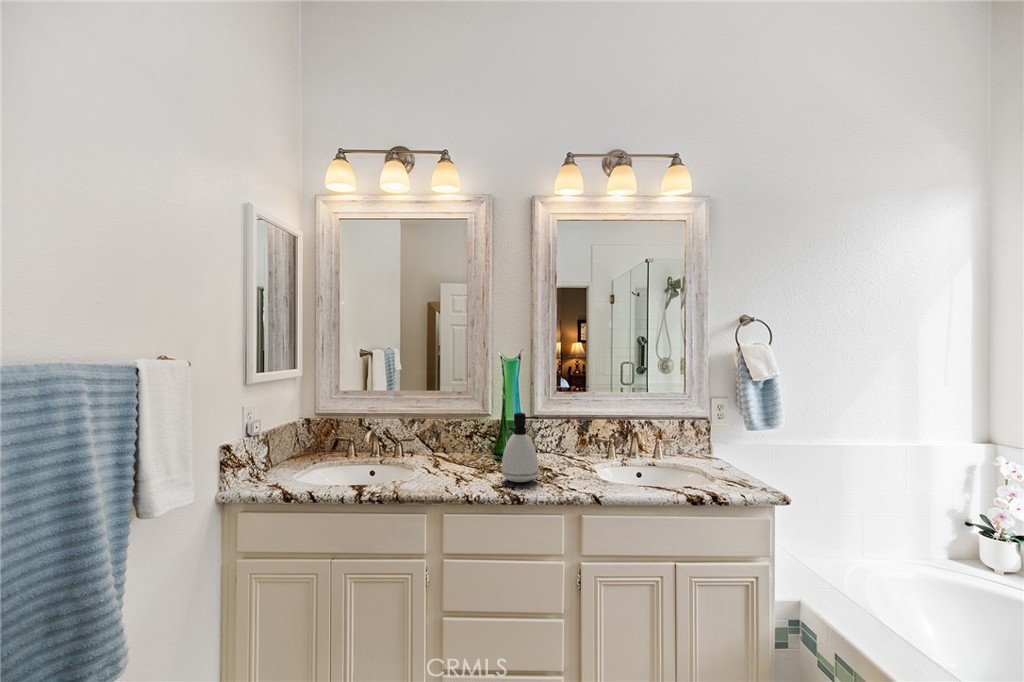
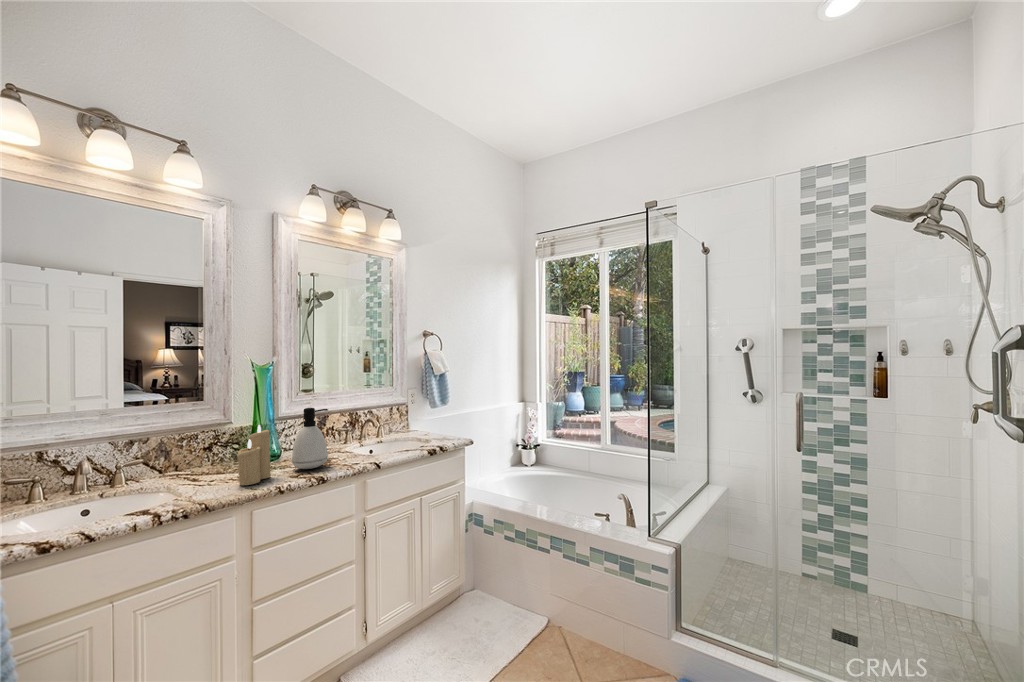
candle: none [444,424,479,485] -> present [238,425,271,485]

